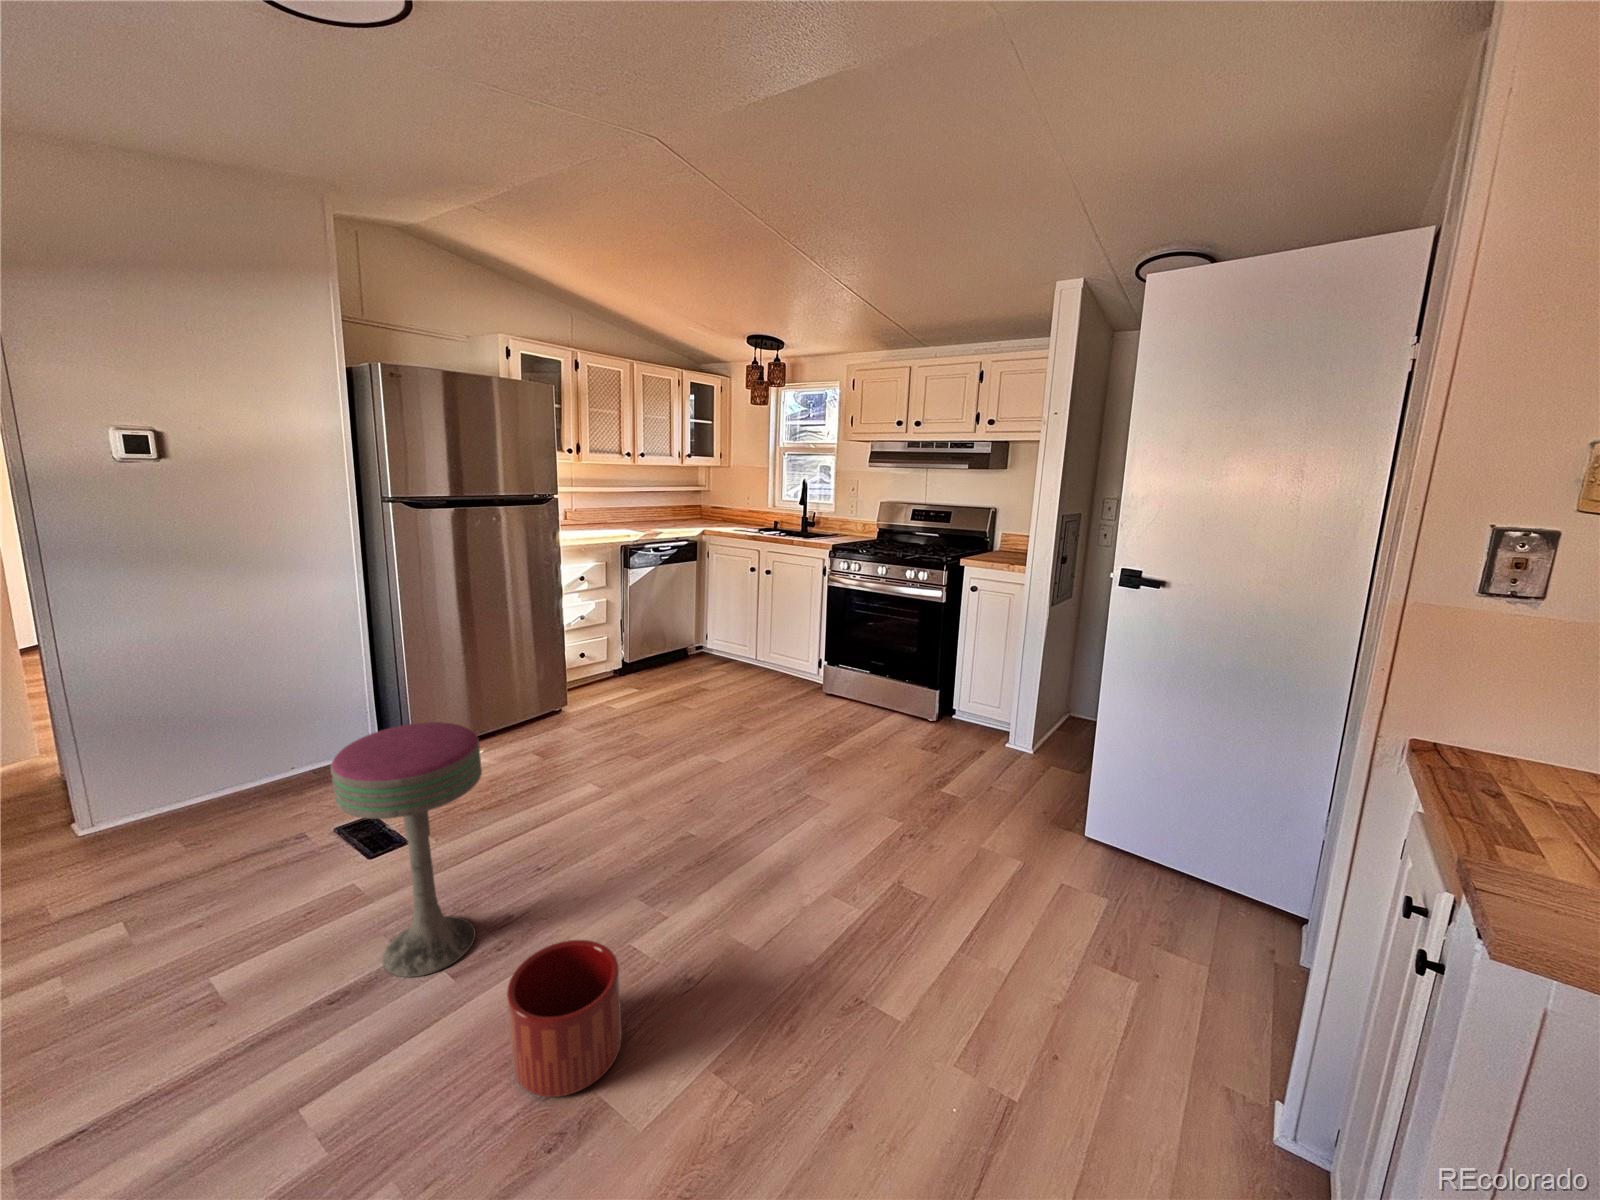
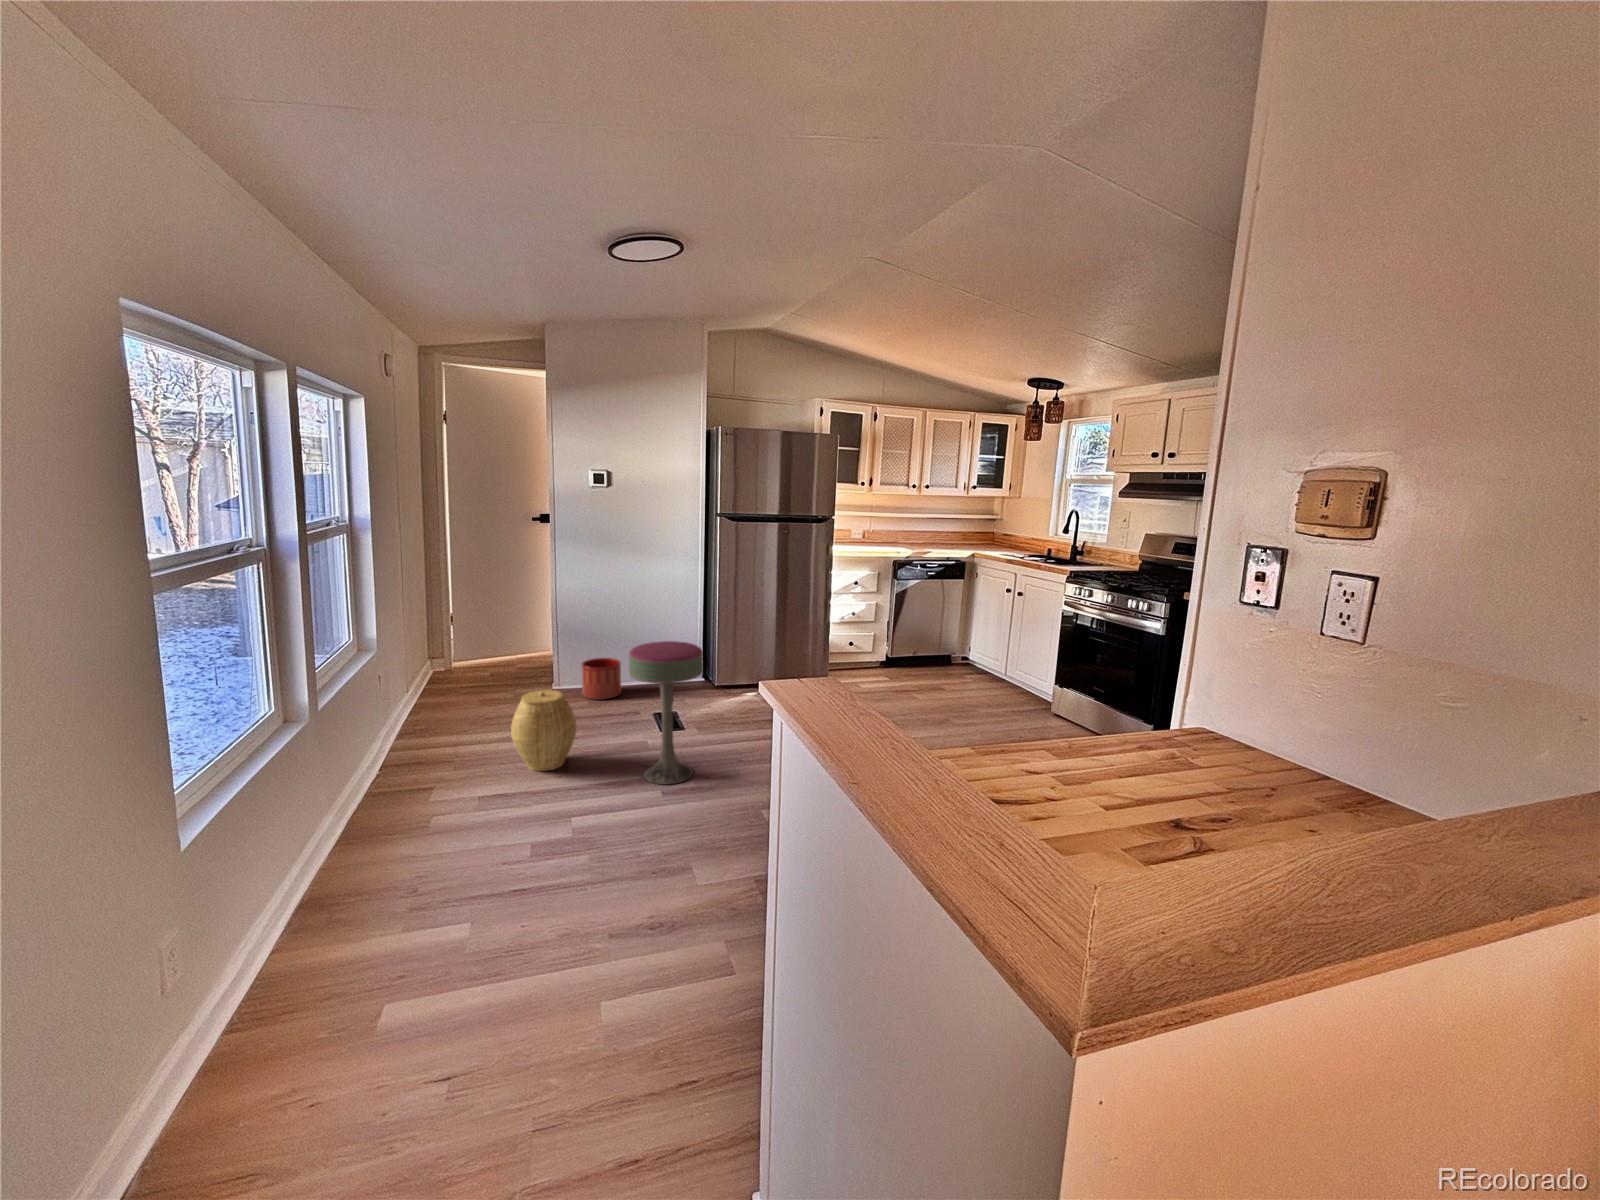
woven basket: none [33,870,212,1050] -> present [511,690,577,771]
planter: present [507,940,622,1097] -> present [581,658,621,700]

